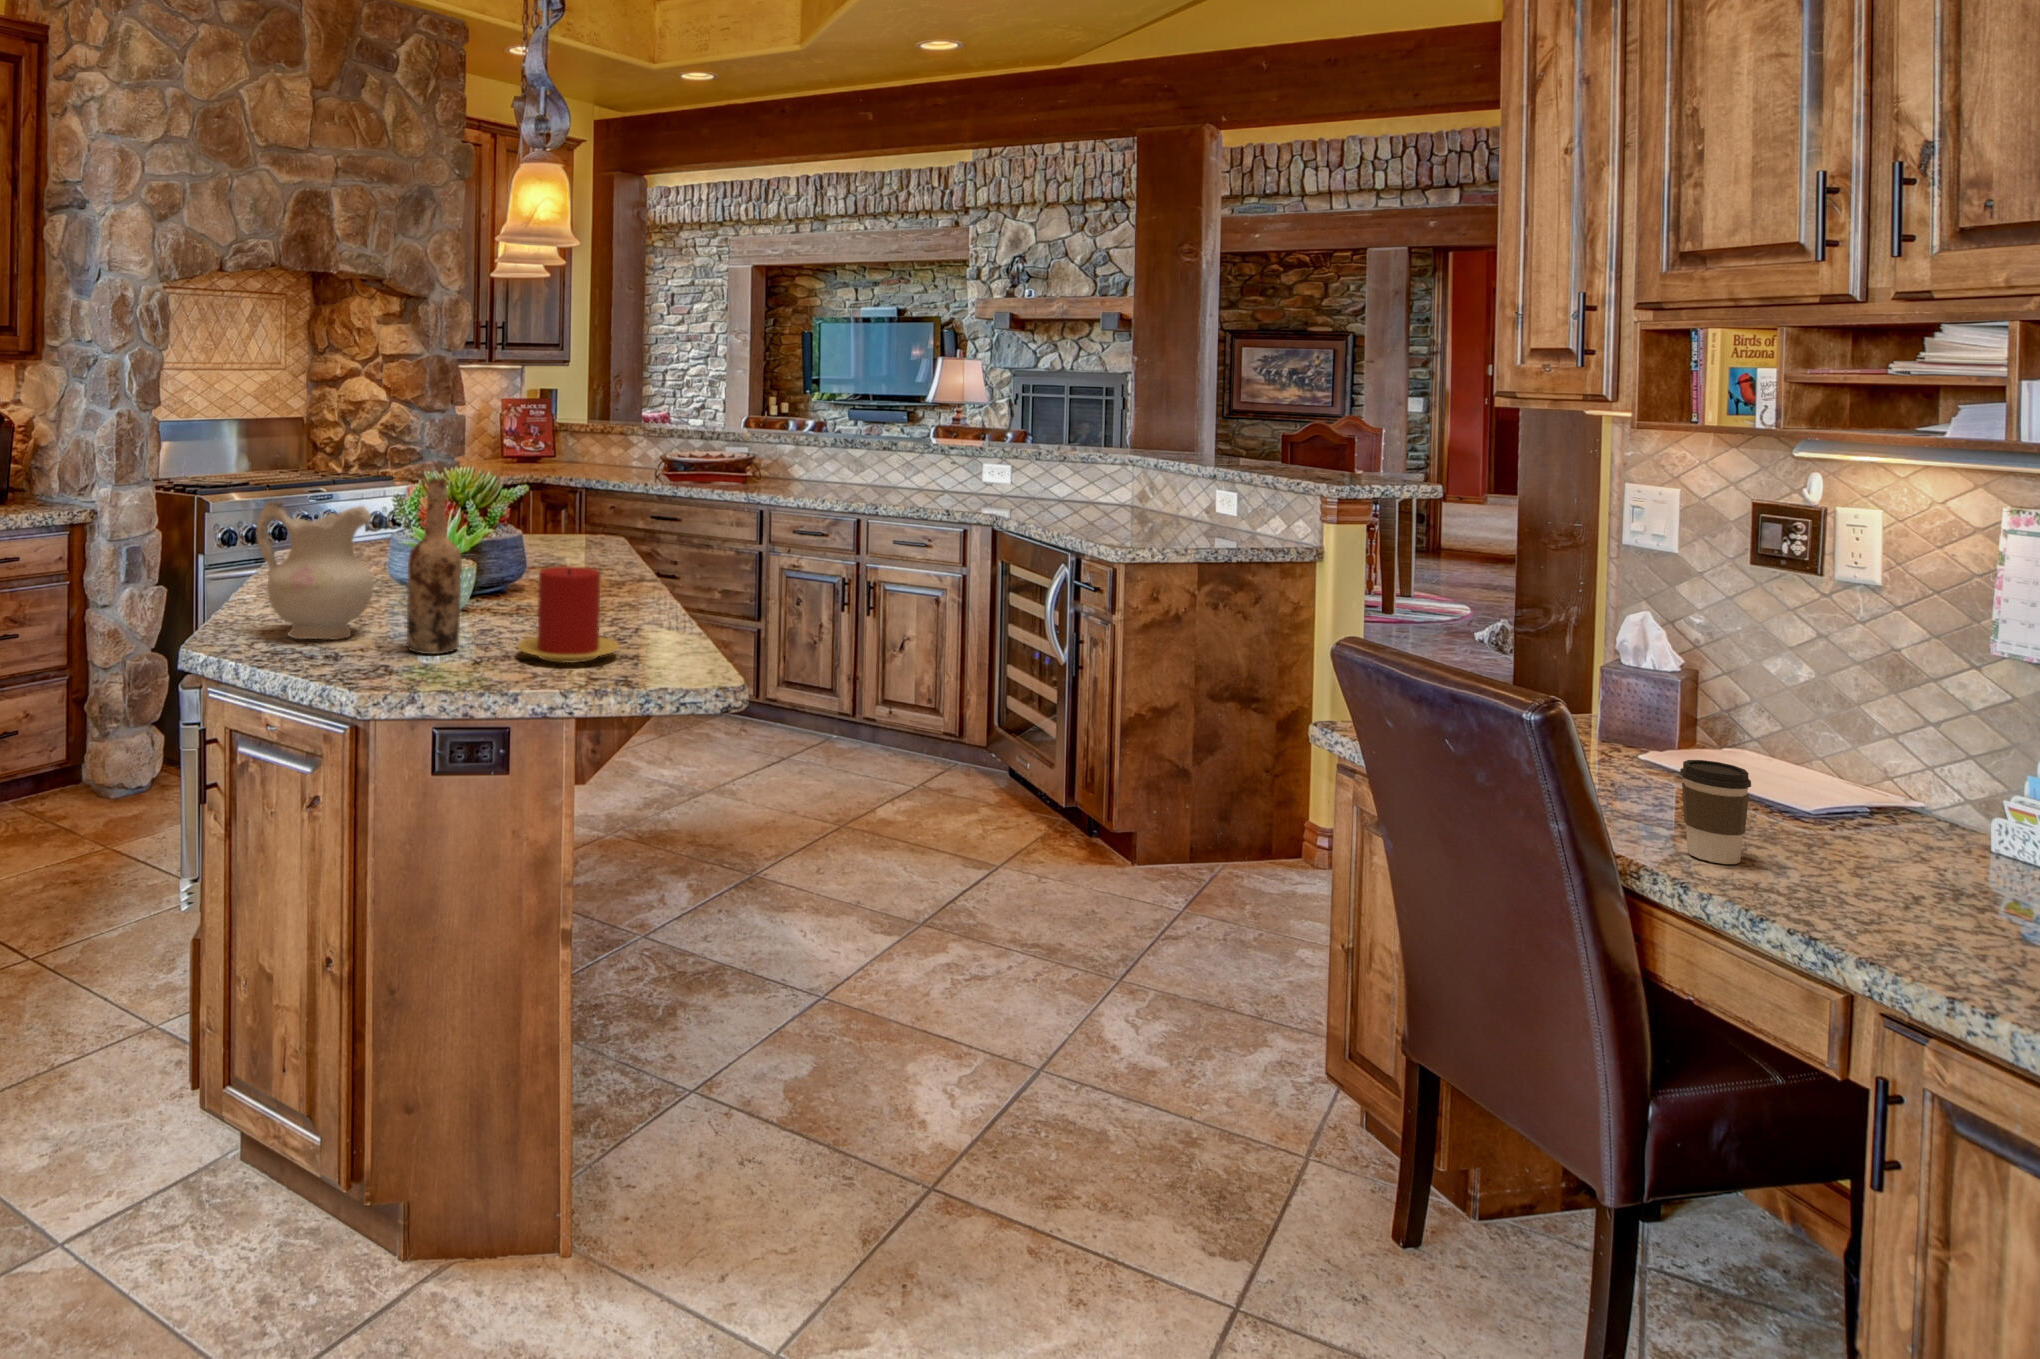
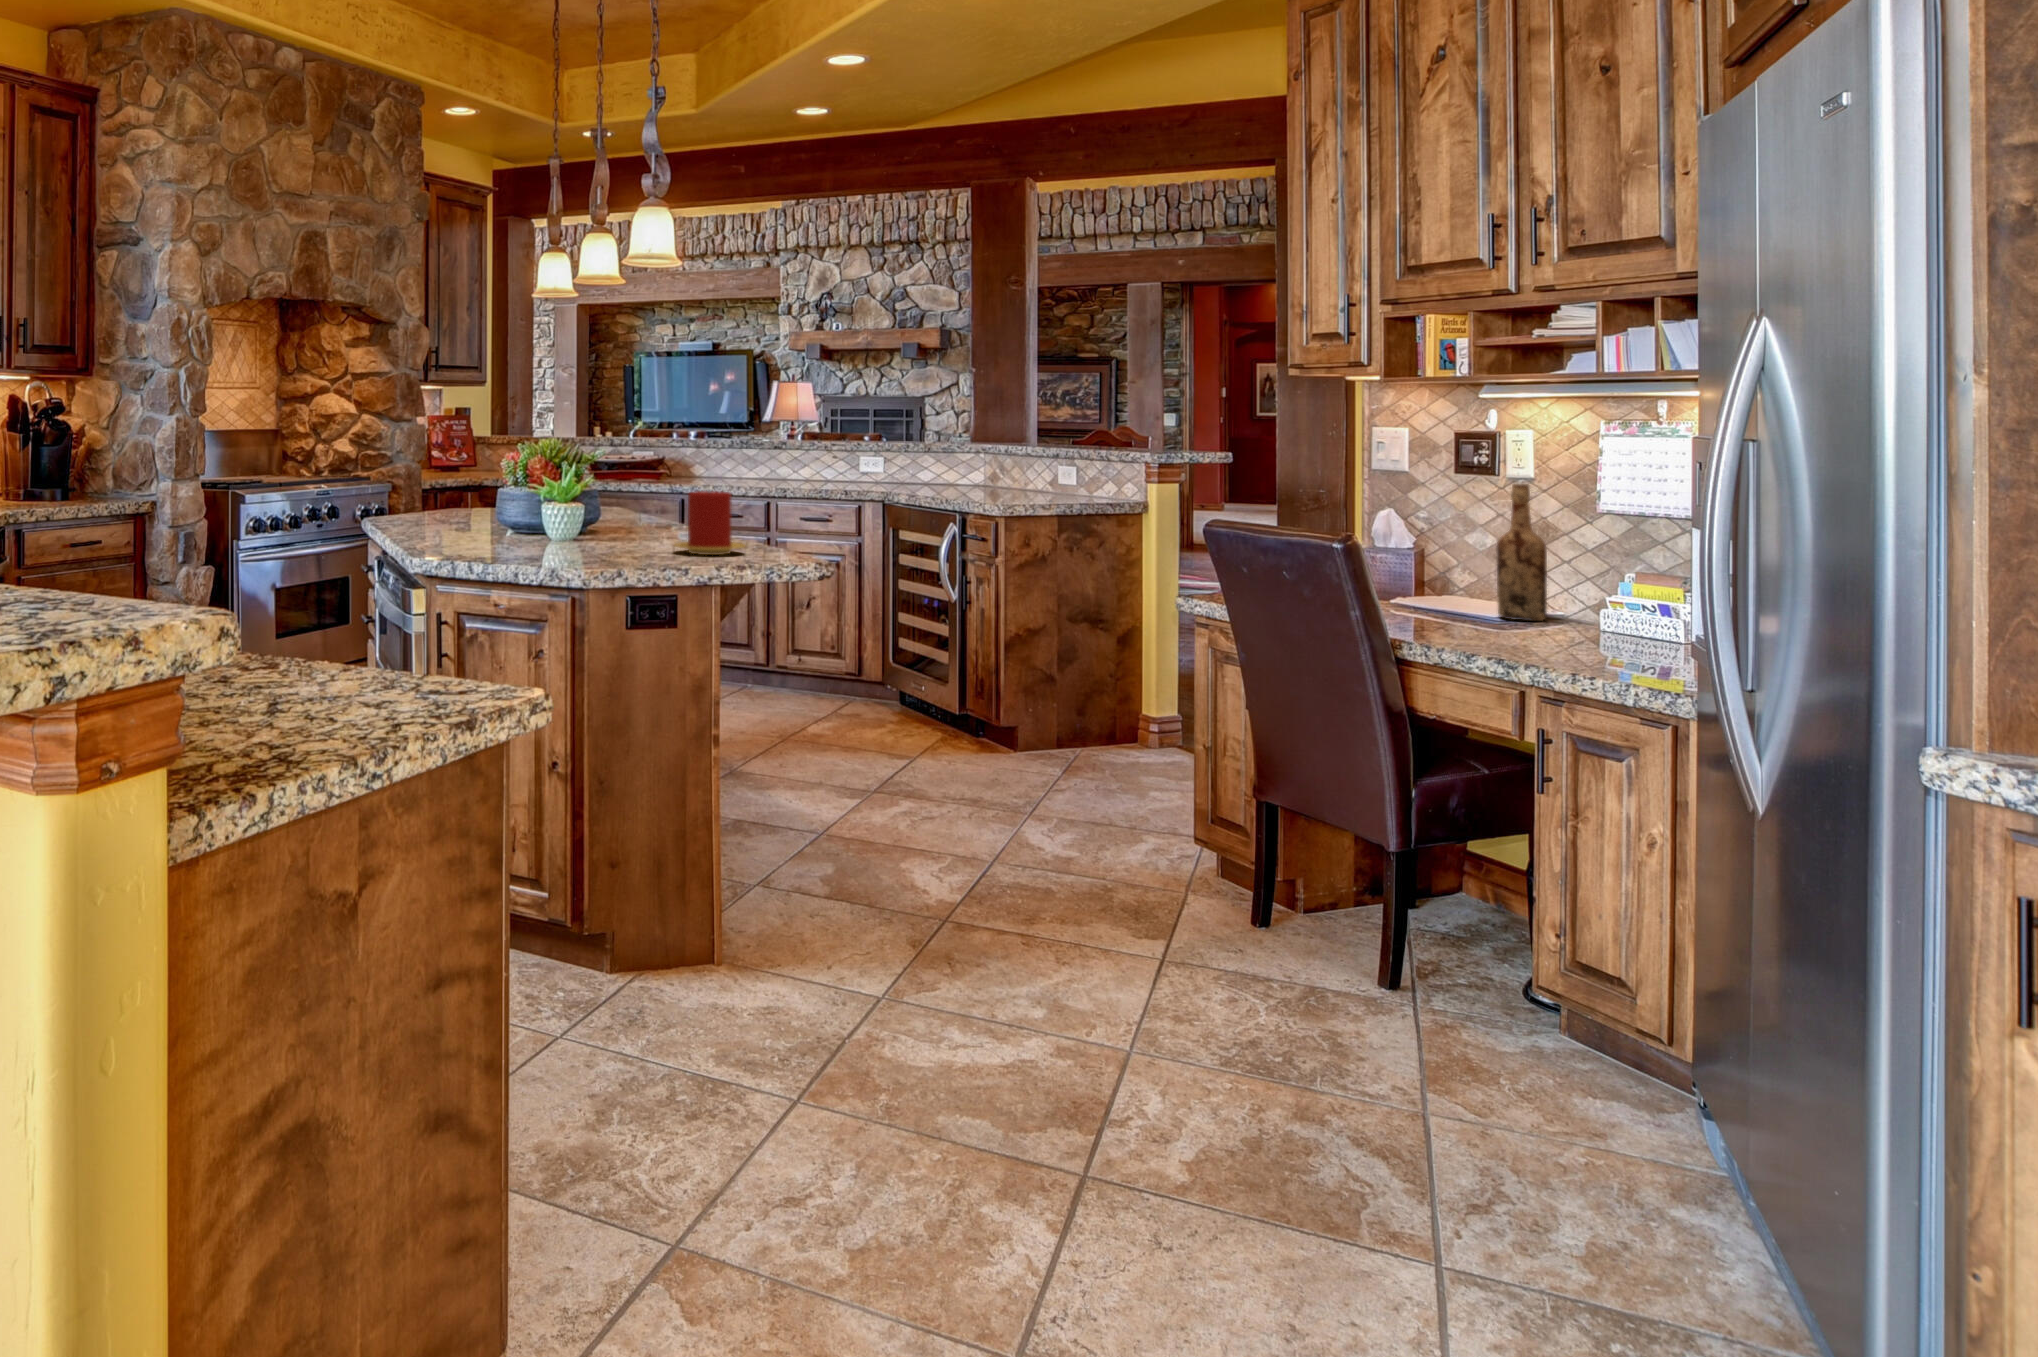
wine bottle: present [407,478,462,654] -> present [1497,484,1547,621]
ceramic pitcher: present [257,501,373,639] -> none [468,451,555,550]
coffee cup: present [1680,760,1751,864] -> none [1431,565,1470,622]

